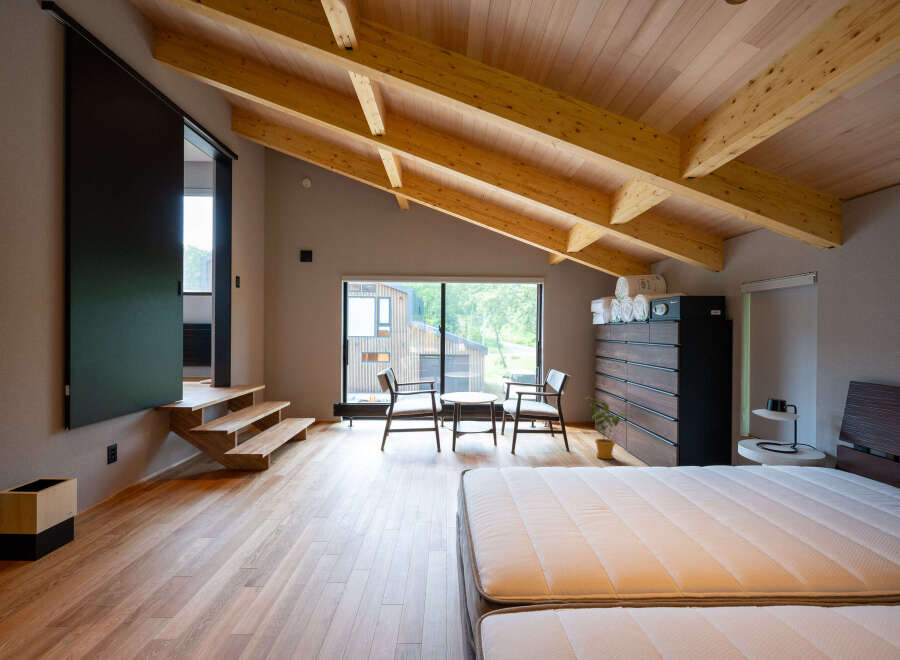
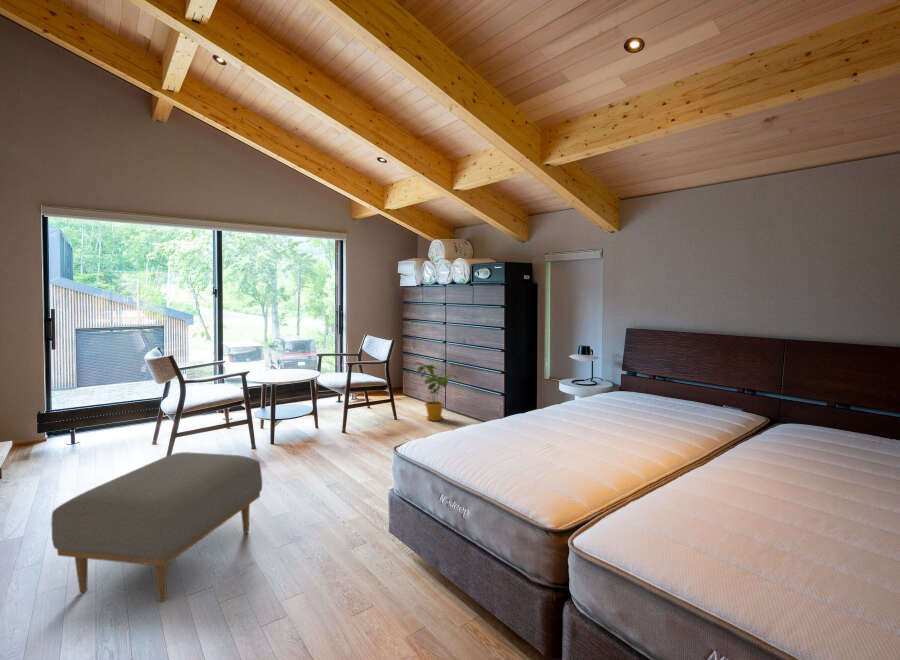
ottoman: none [228,441,377,548] -> present [51,452,262,601]

